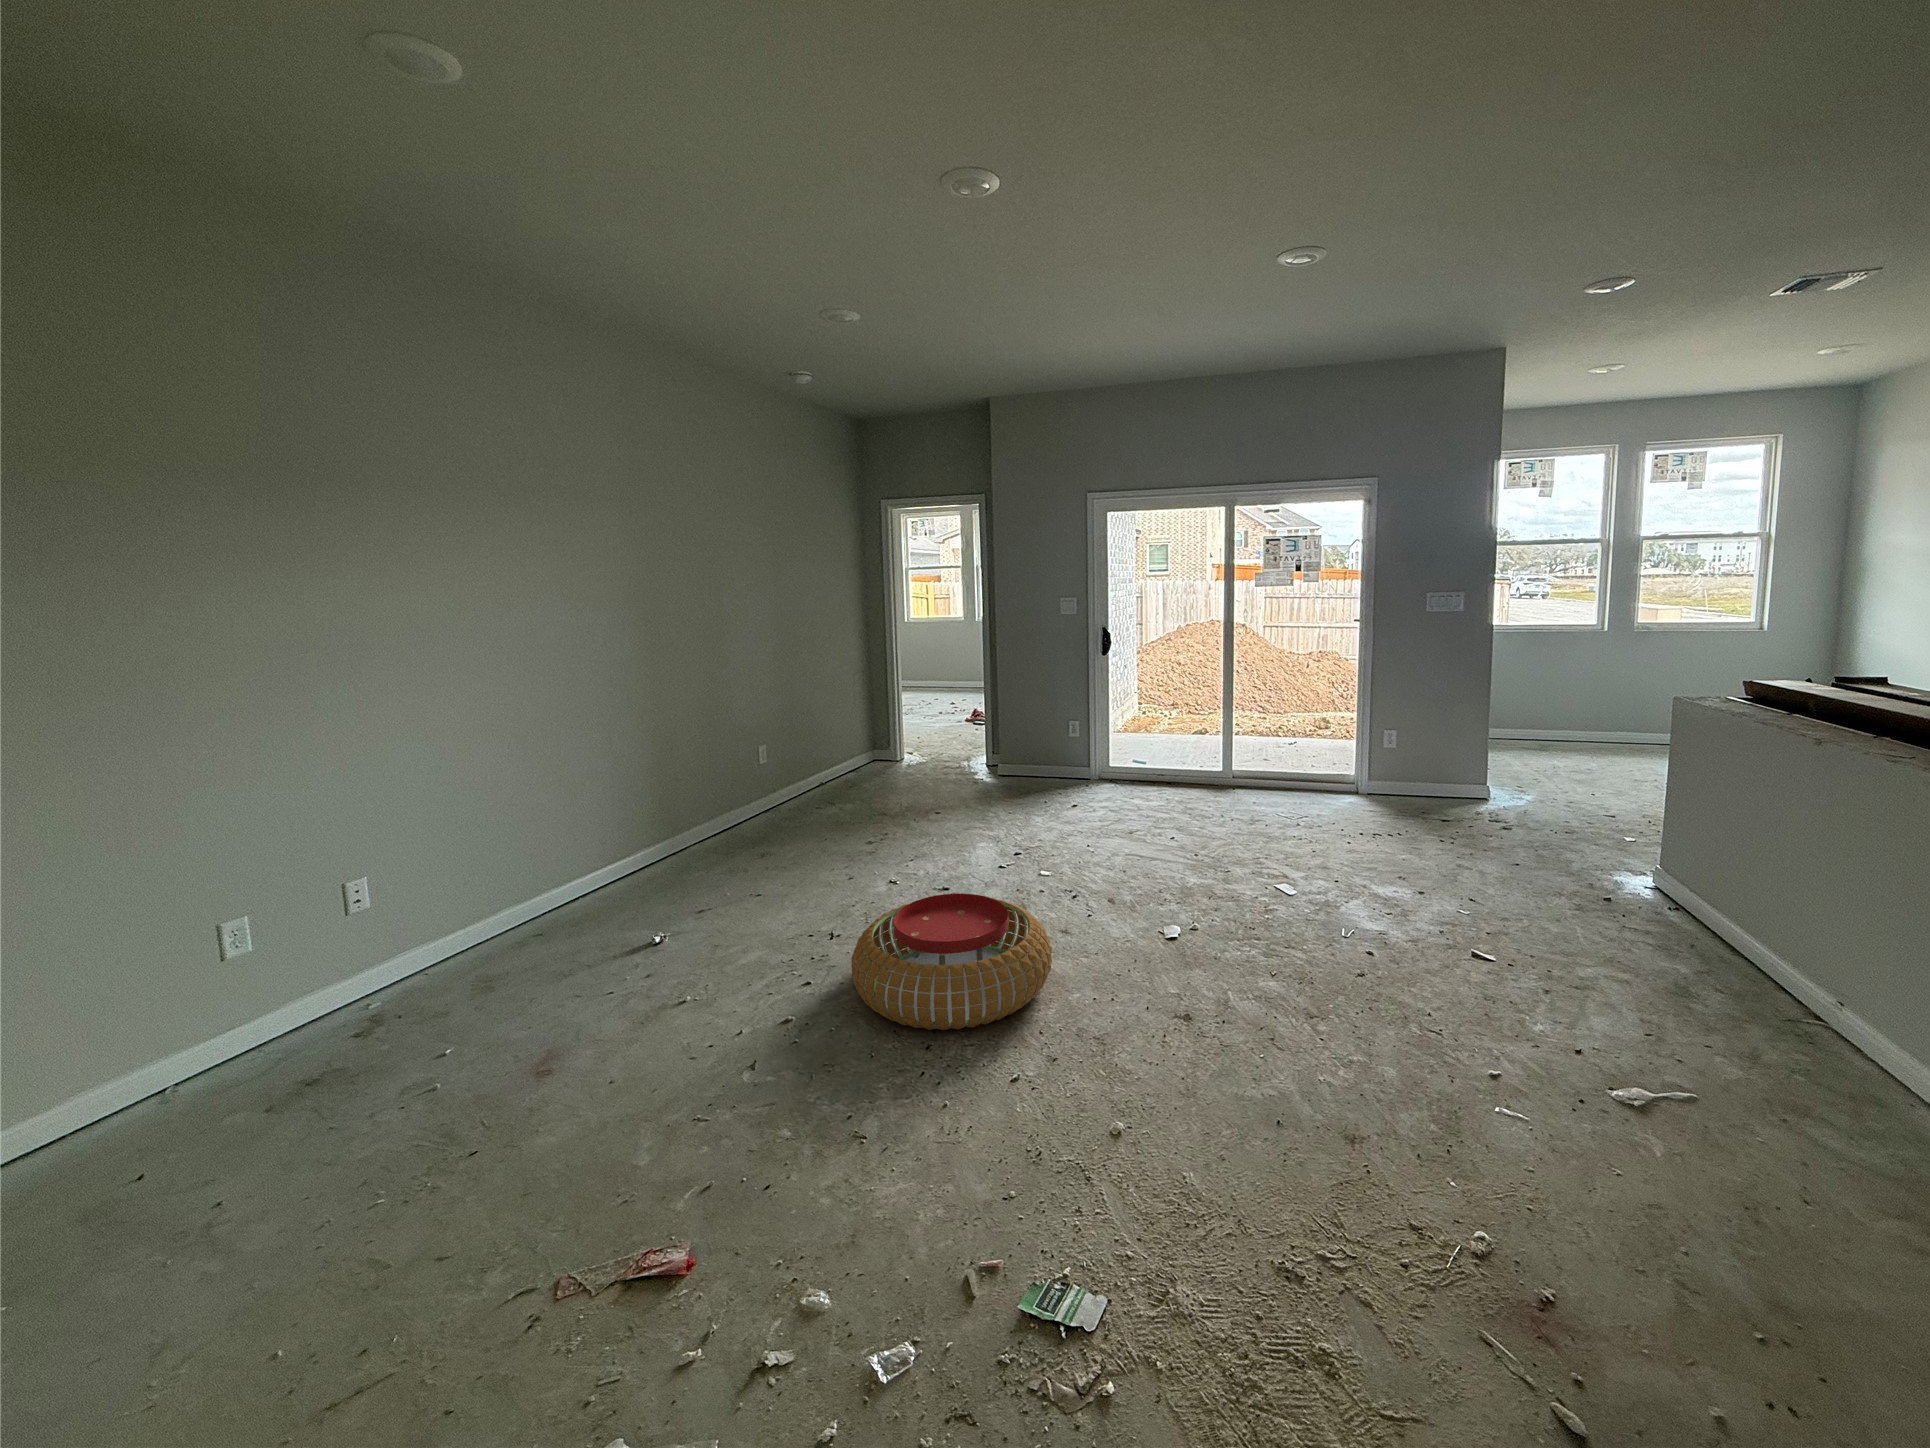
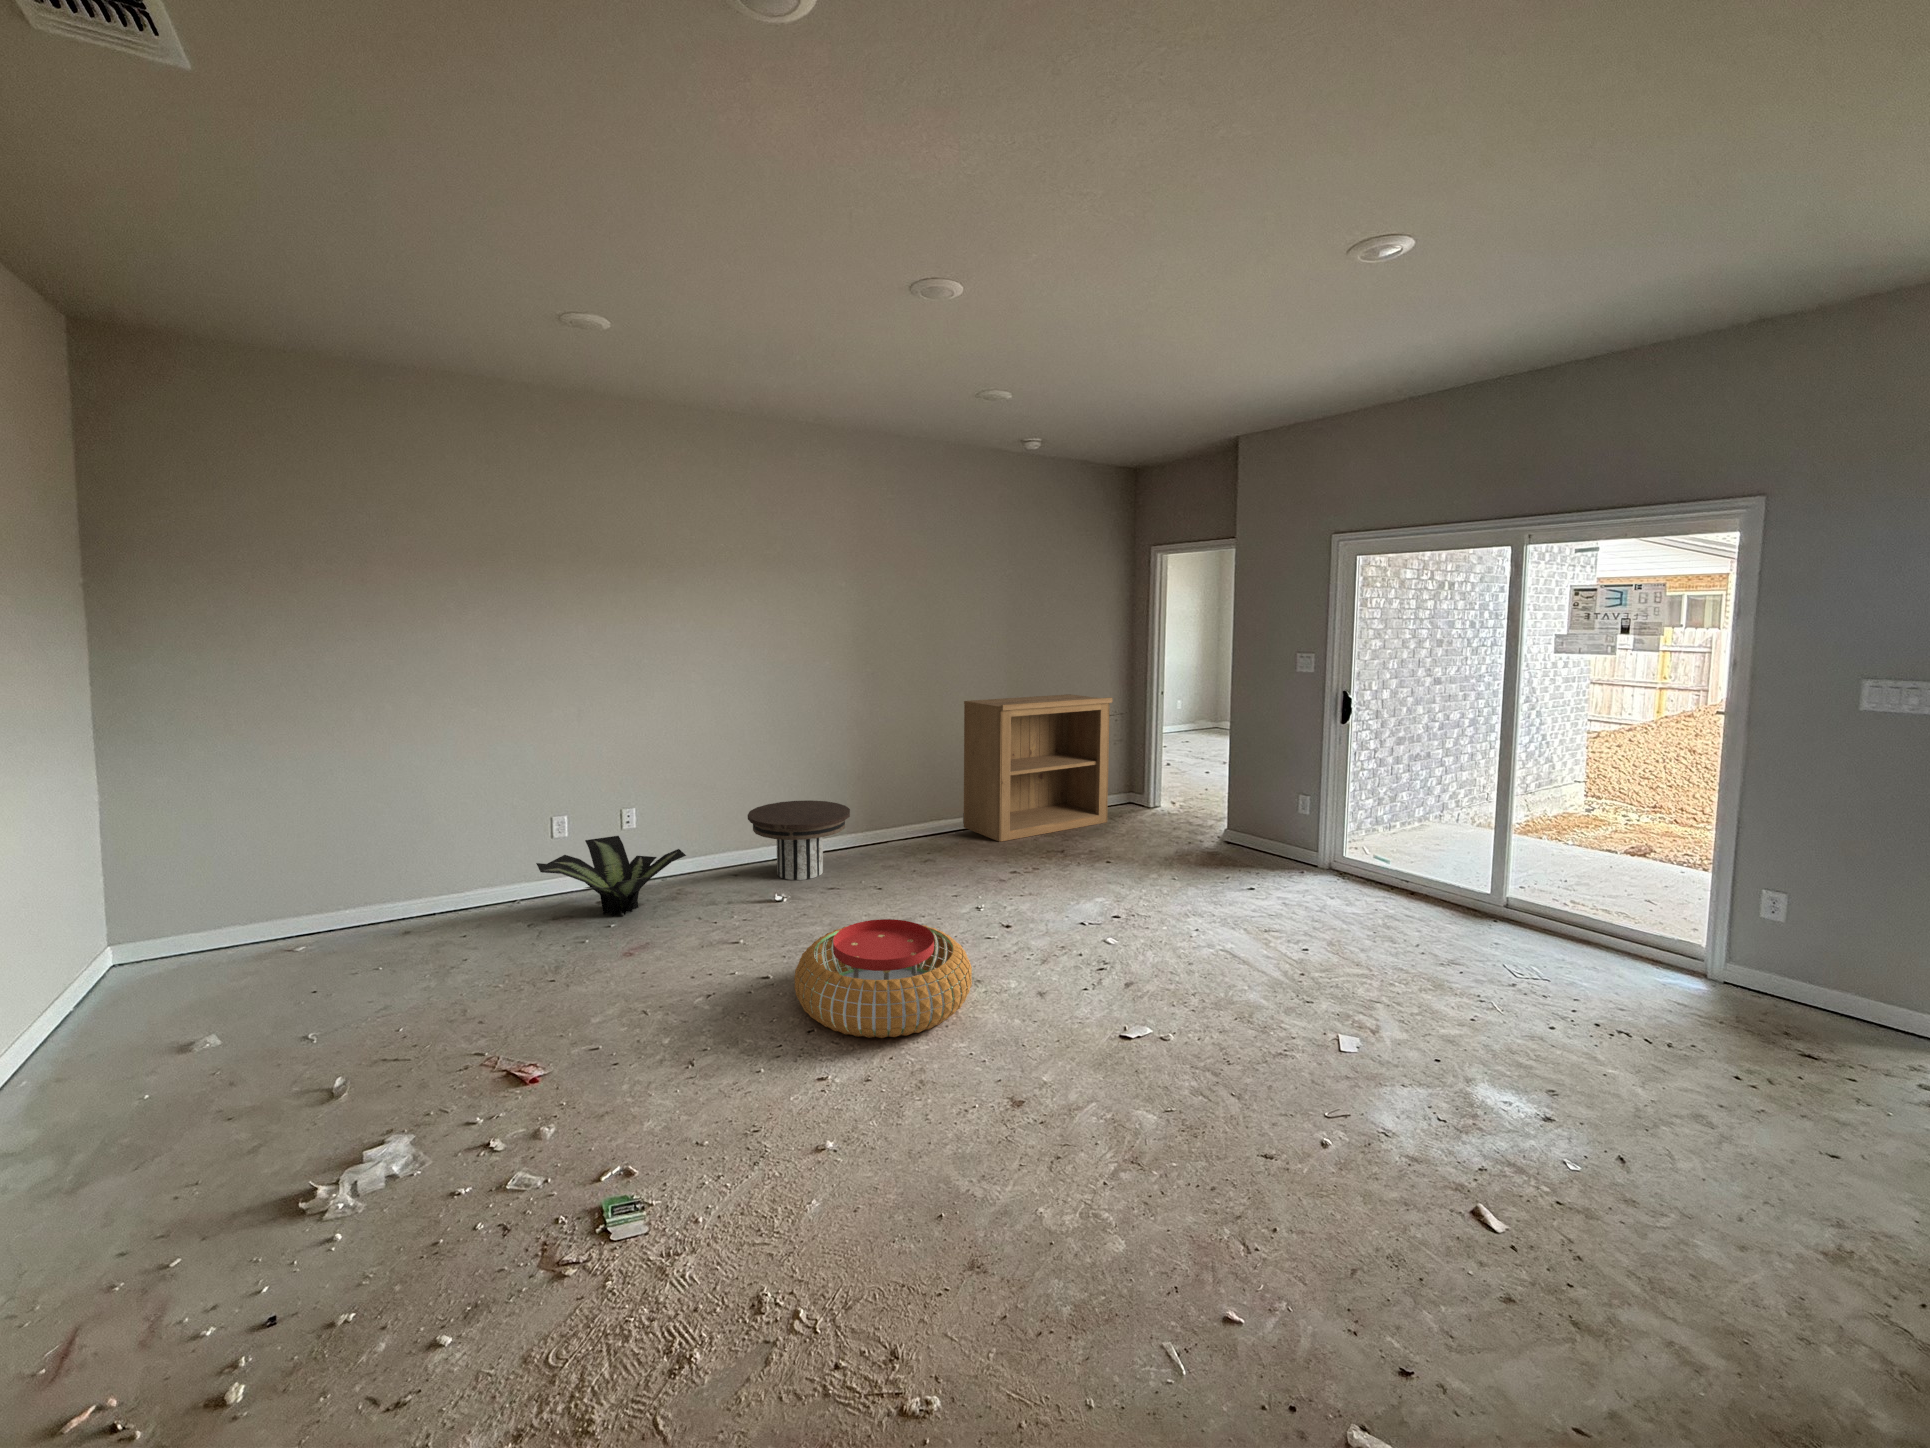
bookshelf: none [752,654,893,817] -> present [963,694,1112,842]
side table: none [555,807,705,916] -> present [748,800,850,880]
potted plant: none [254,913,519,1047] -> present [536,836,686,916]

